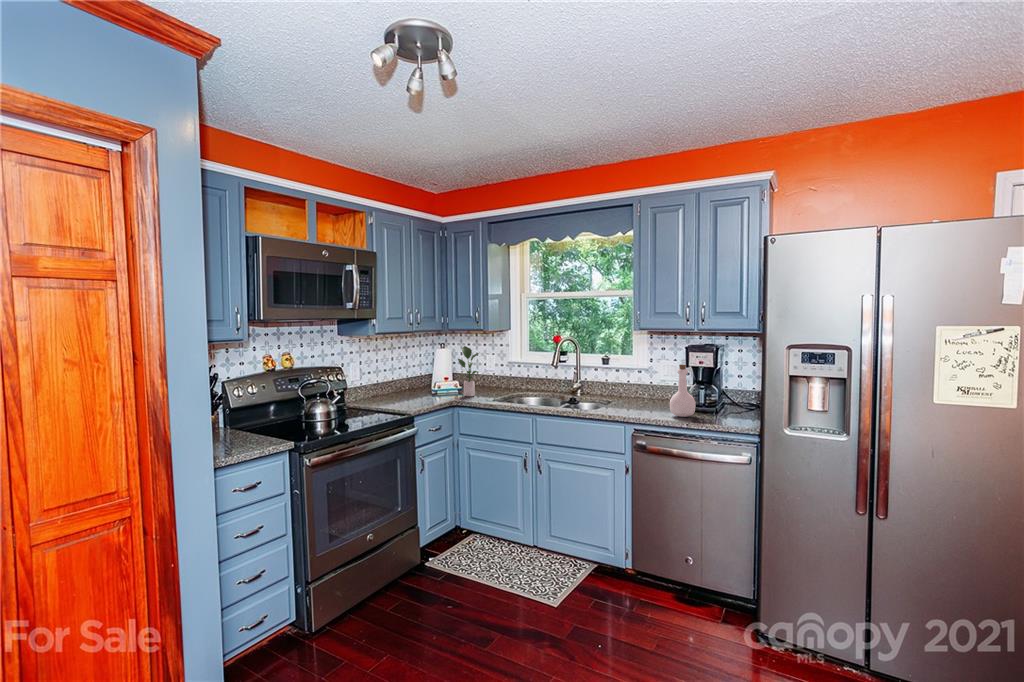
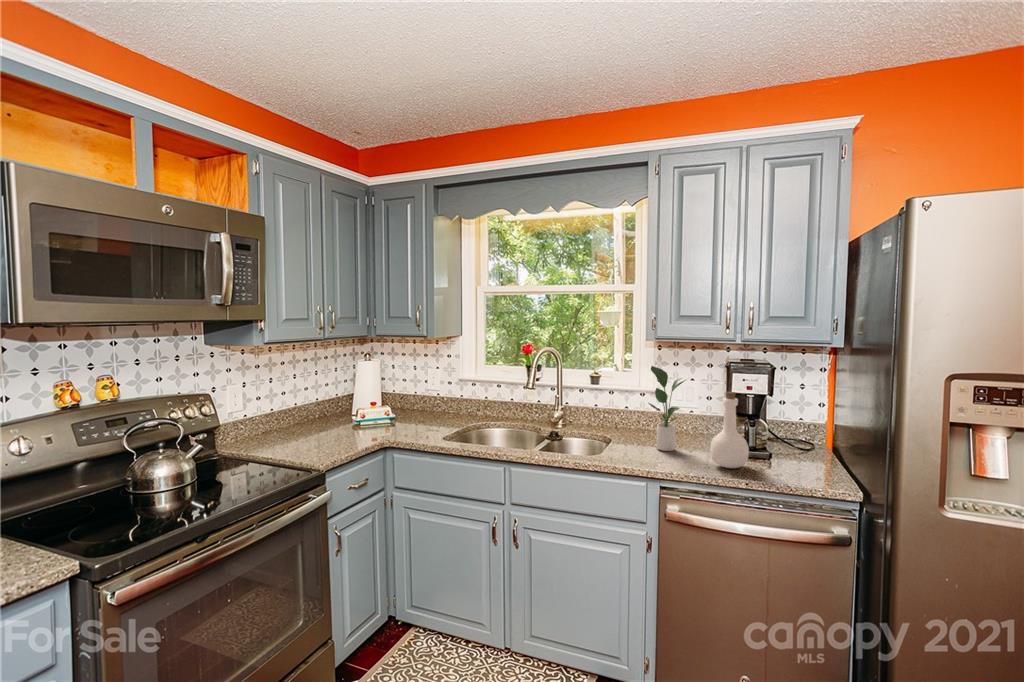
potted plant: present [458,346,479,397] -> present [648,366,690,451]

